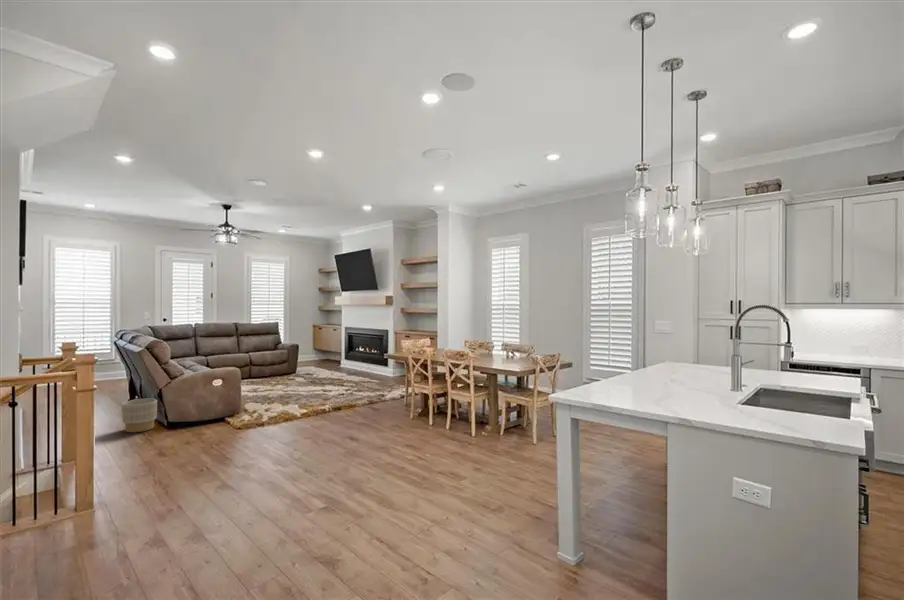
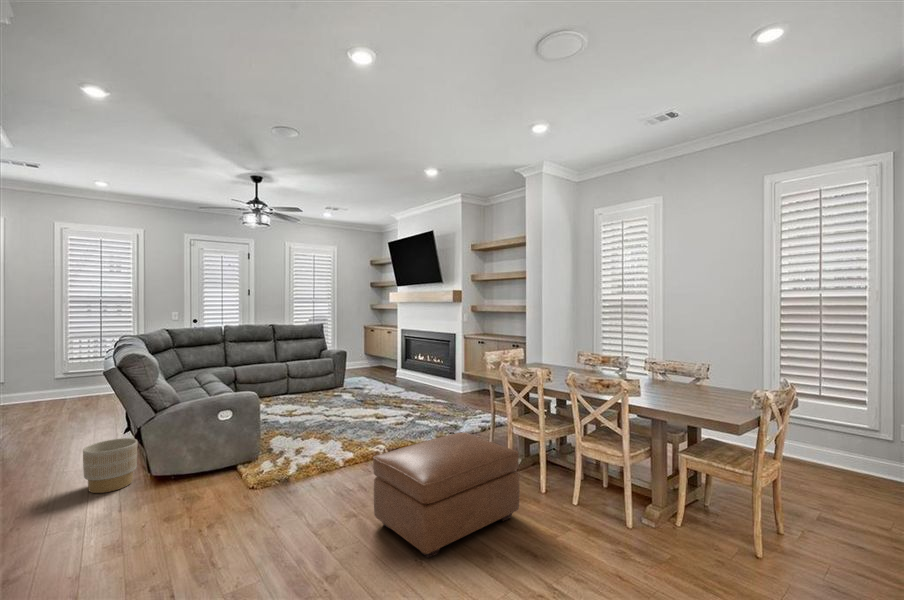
ottoman: none [321,388,410,449] -> present [373,433,520,558]

